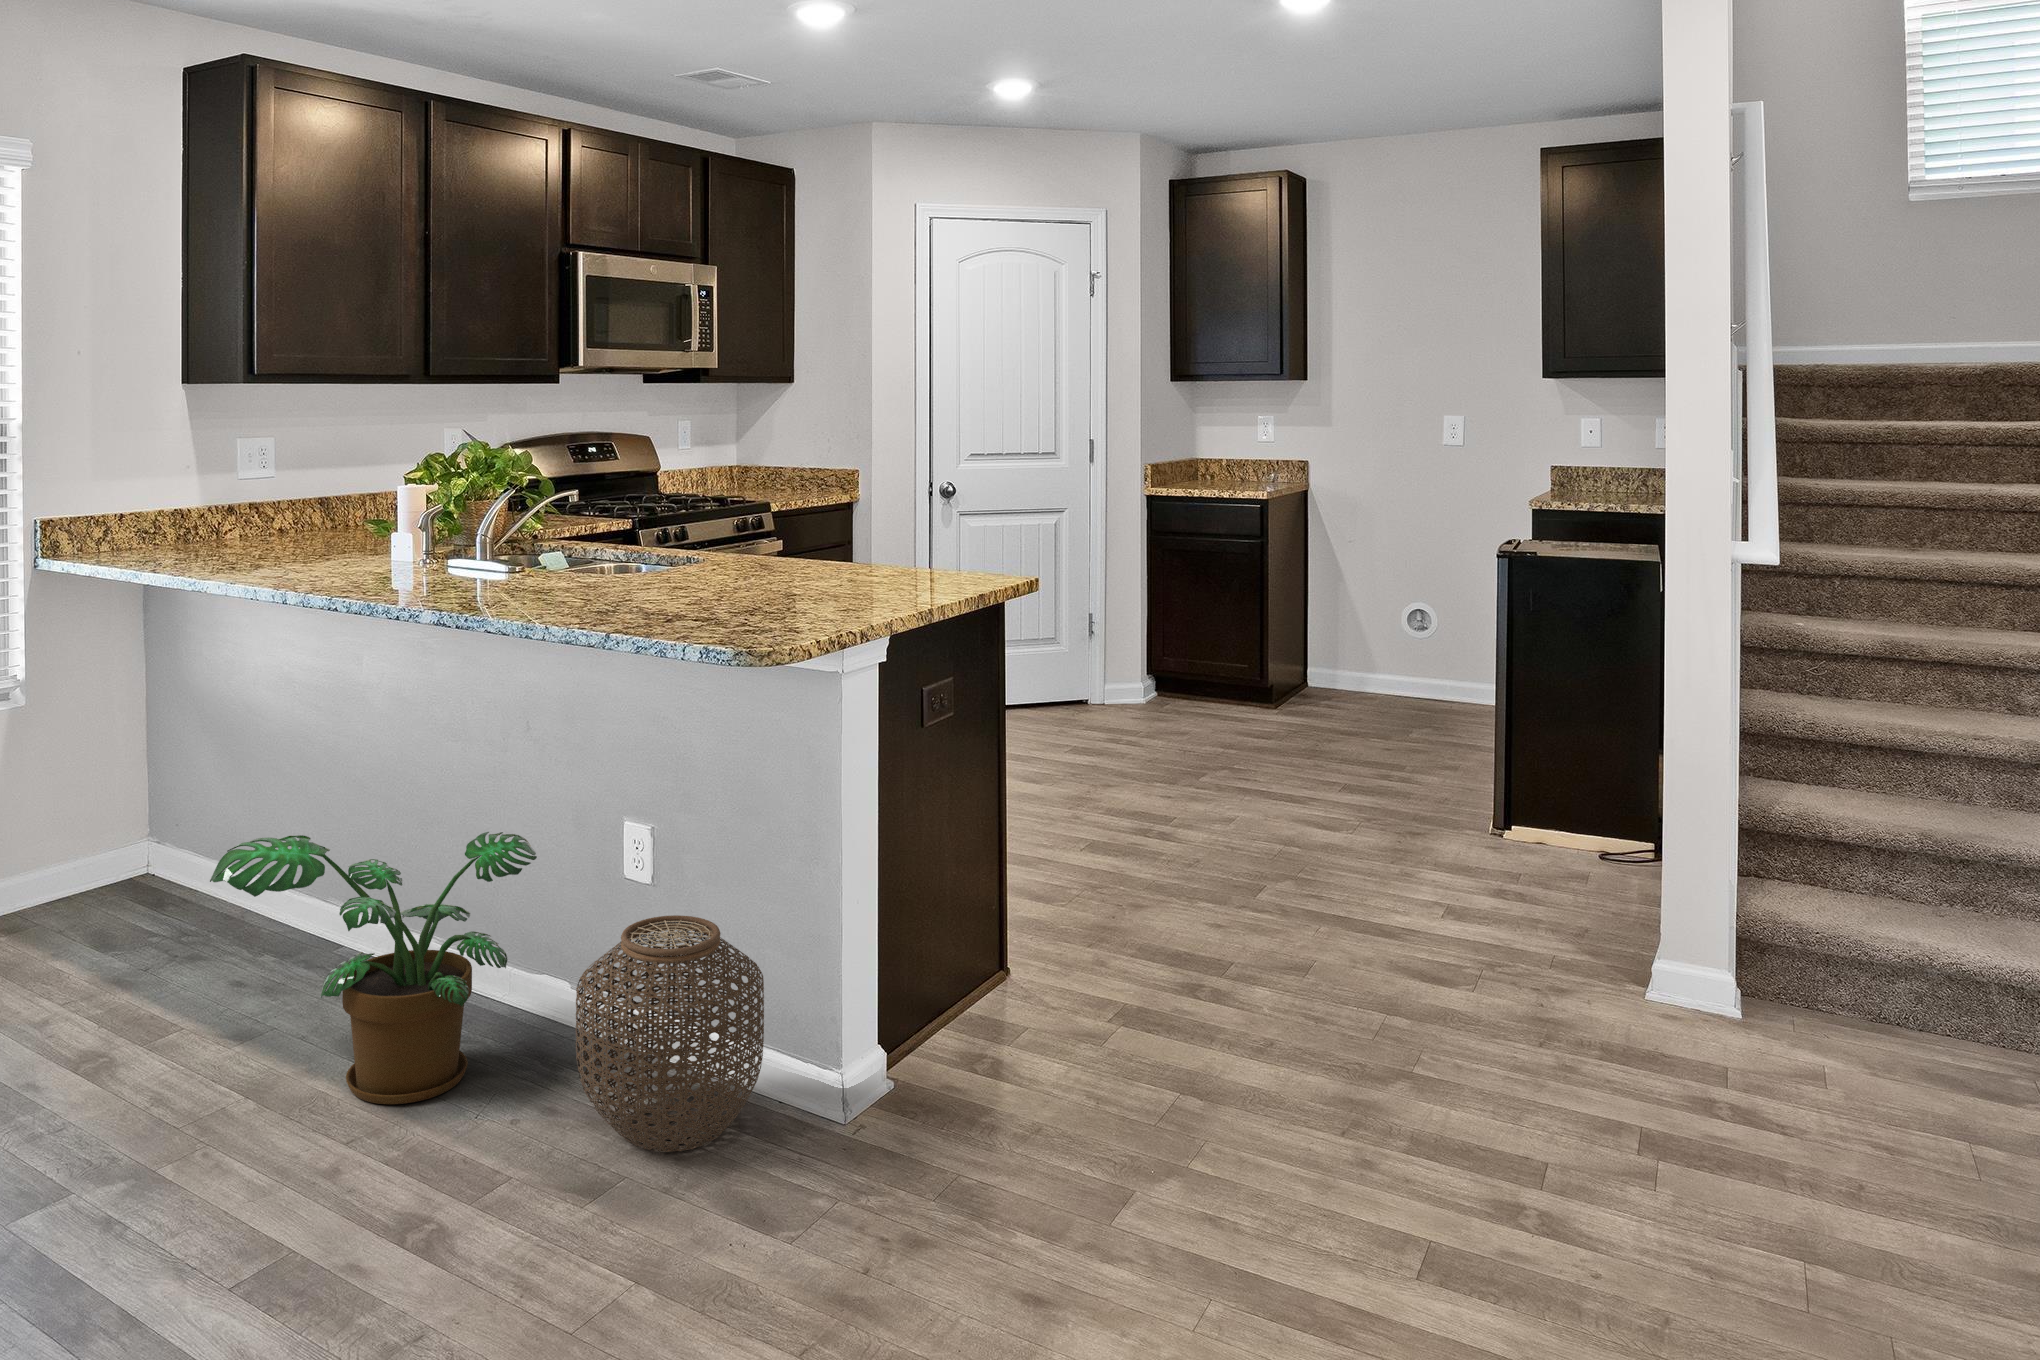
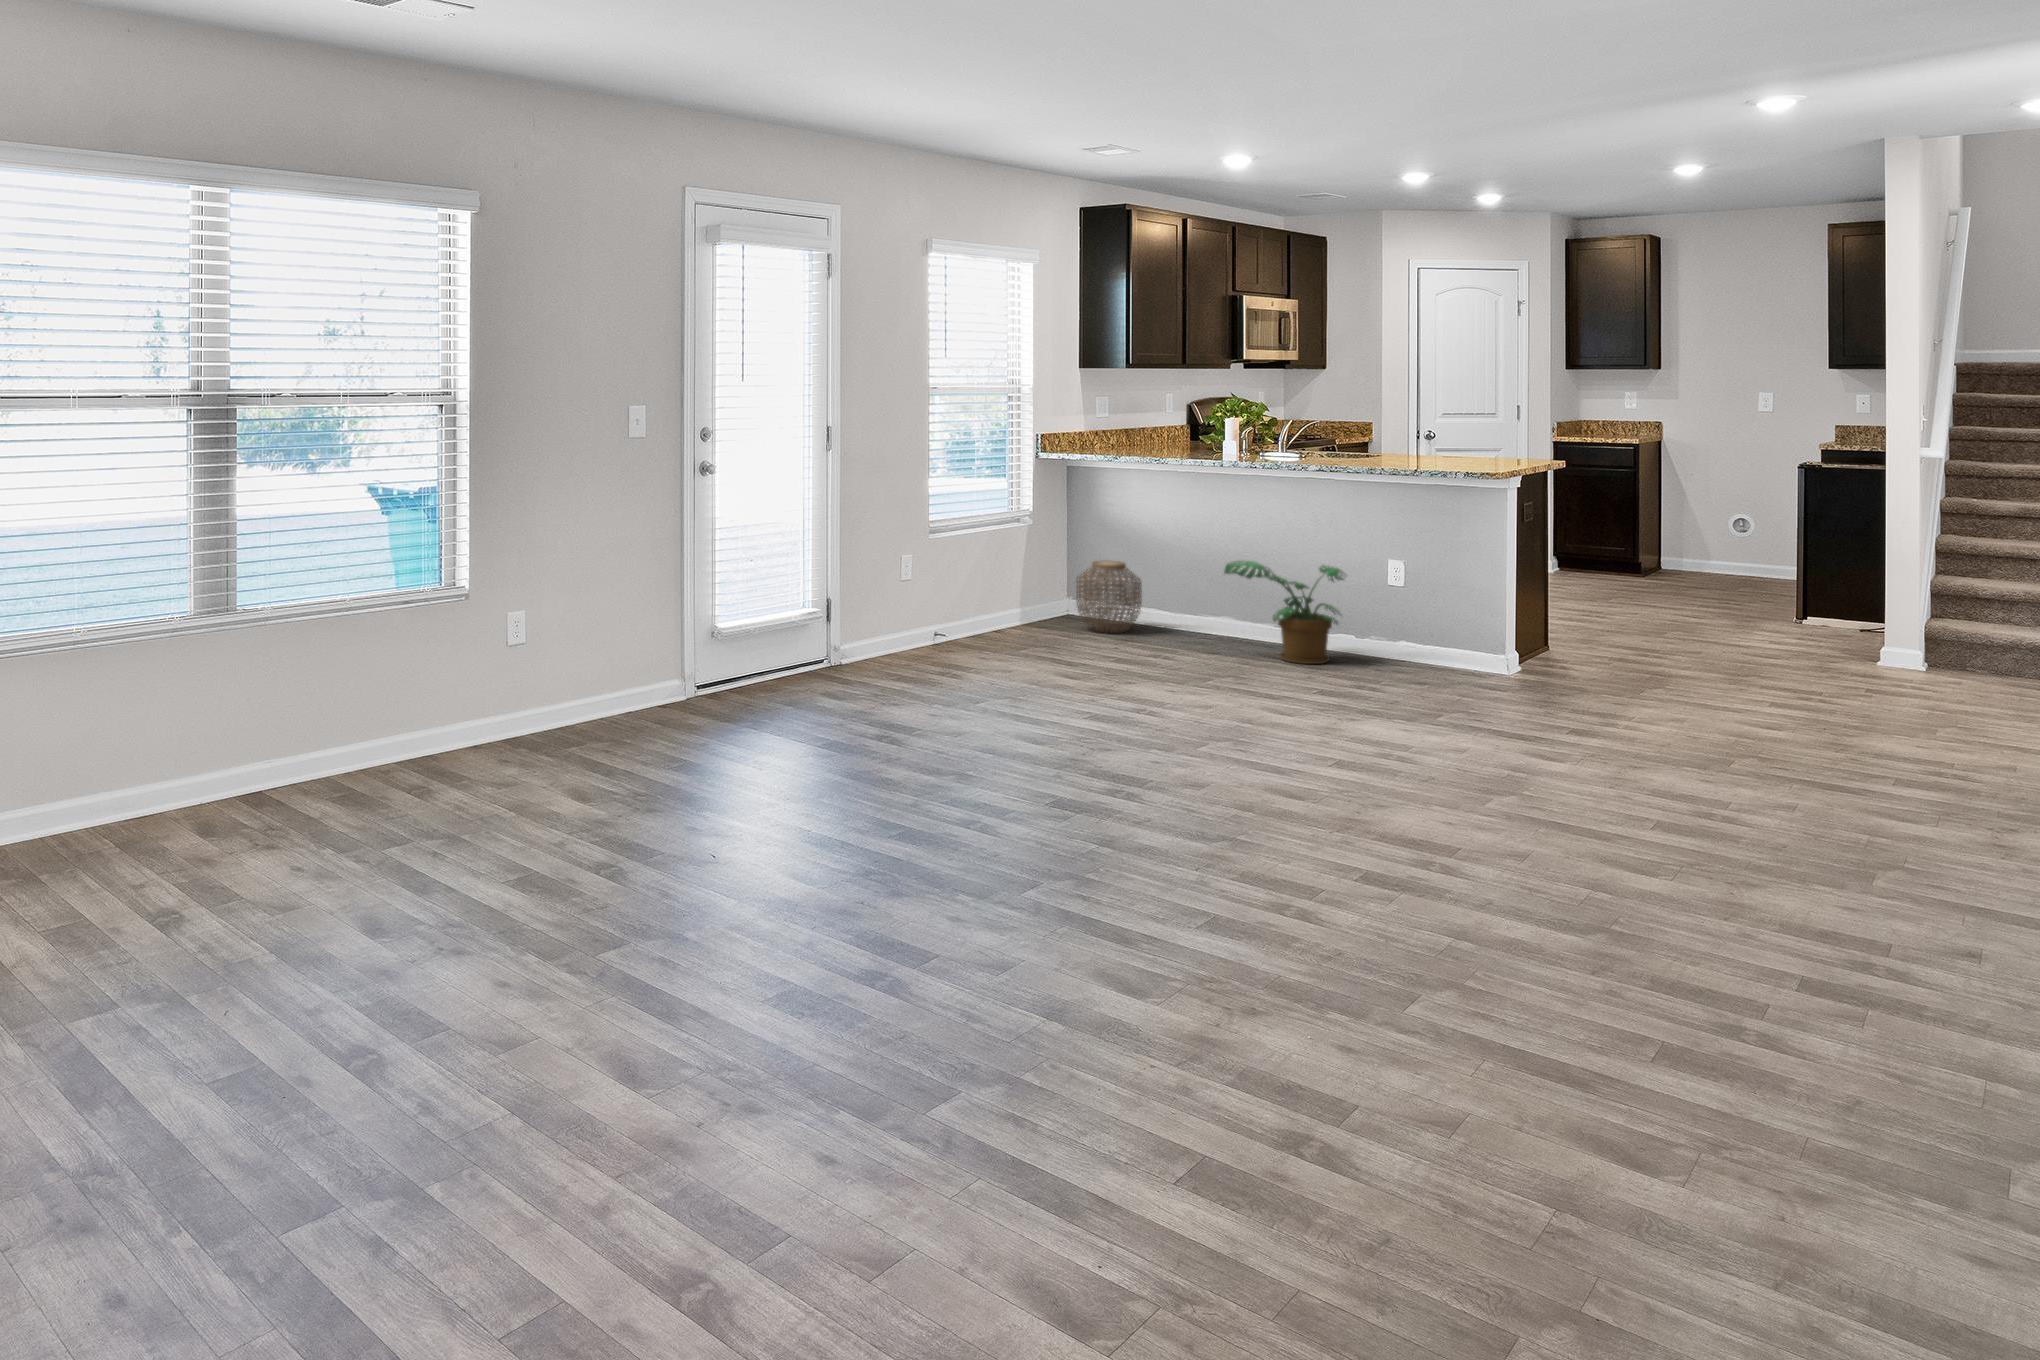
woven basket: present [576,915,764,1152] -> present [1076,561,1142,632]

